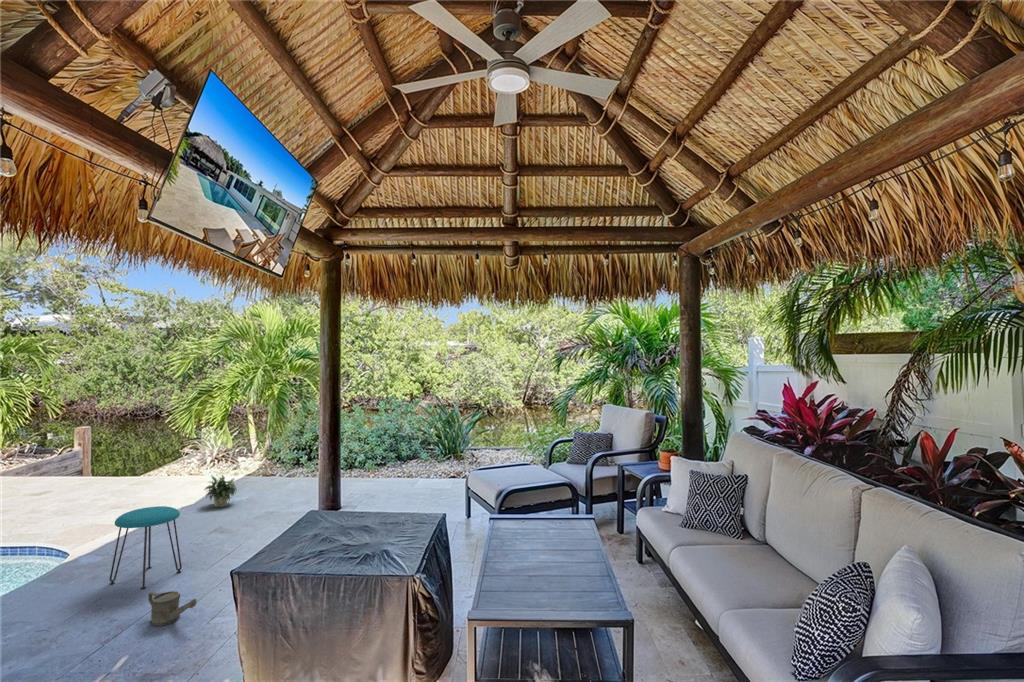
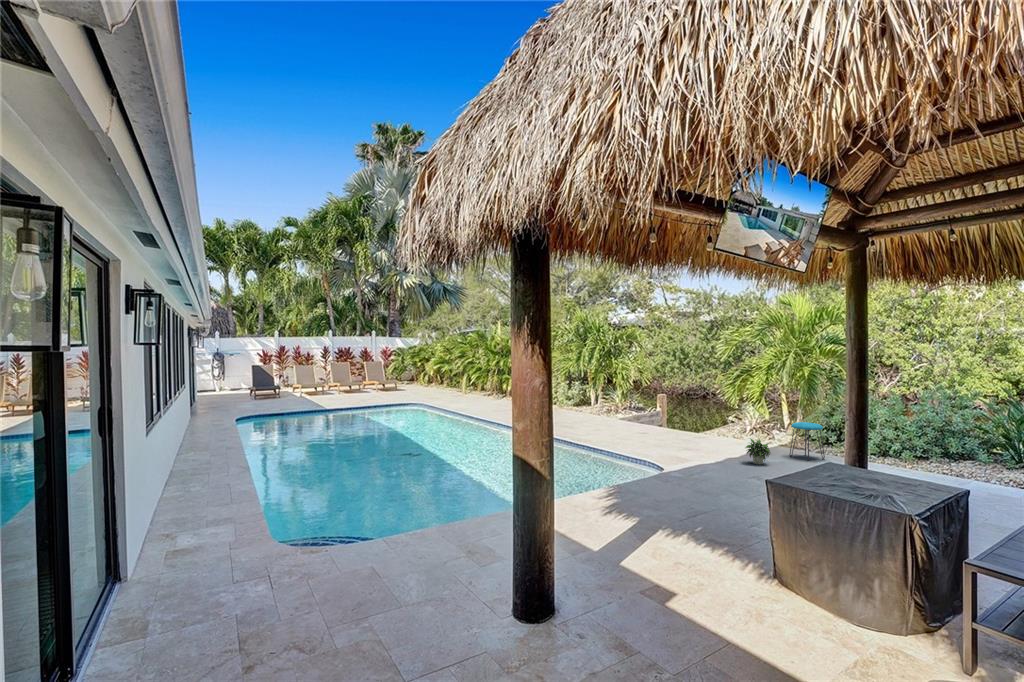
stool: present [109,506,182,589] -> present [790,422,825,461]
watering can: present [148,591,197,626] -> none [713,497,744,520]

